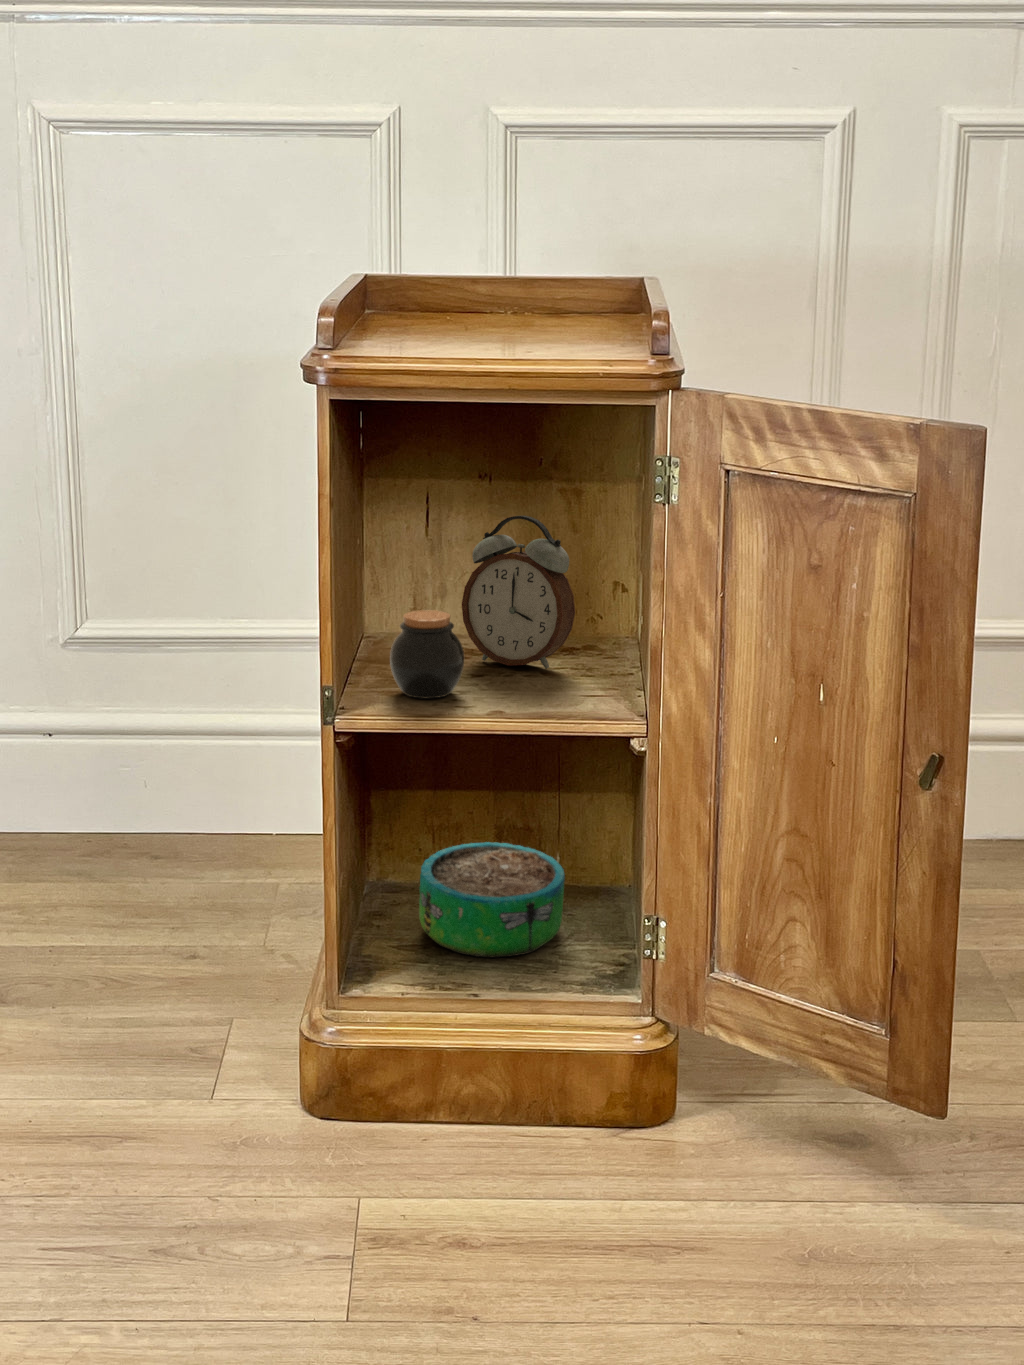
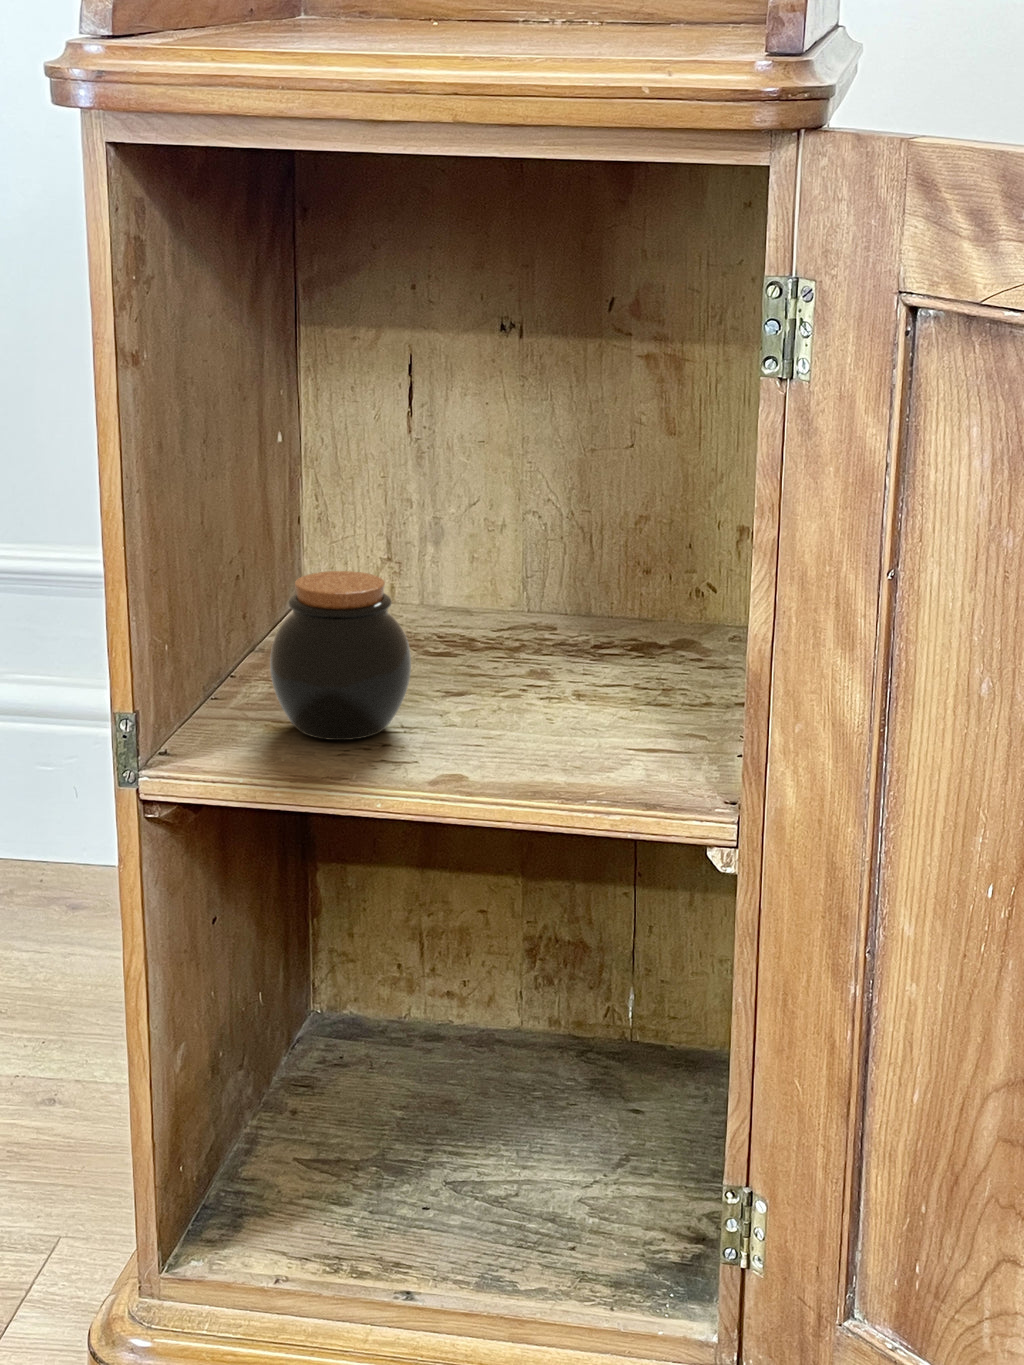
alarm clock: present [462,516,575,669] -> none [439,398,643,685]
decorative bowl: present [419,842,565,957] -> none [350,979,611,1205]

